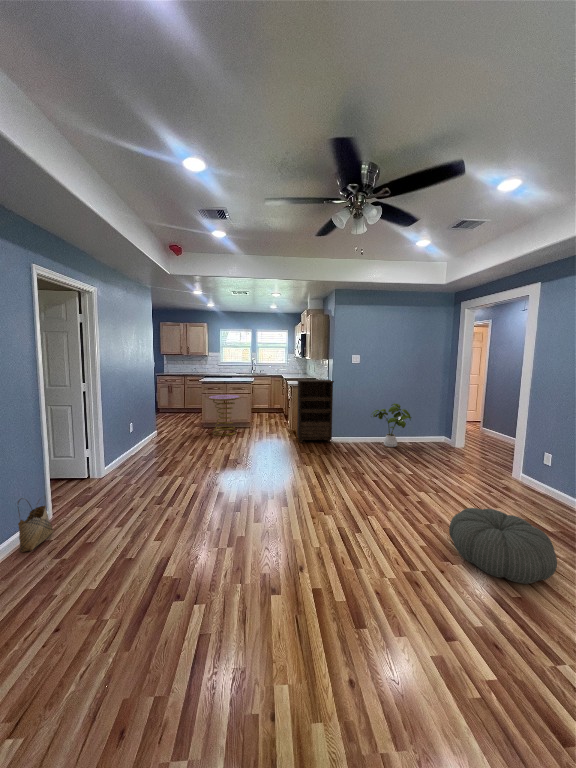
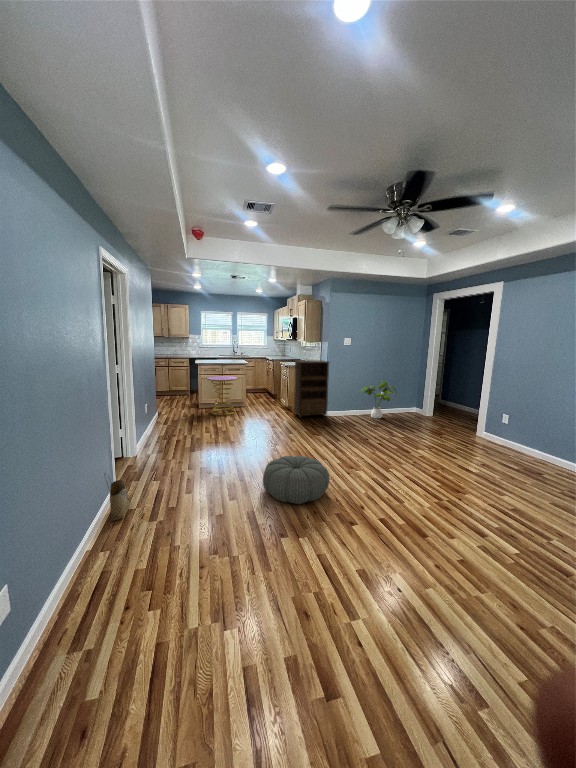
pouf: present [449,508,557,584] -> present [263,455,329,504]

